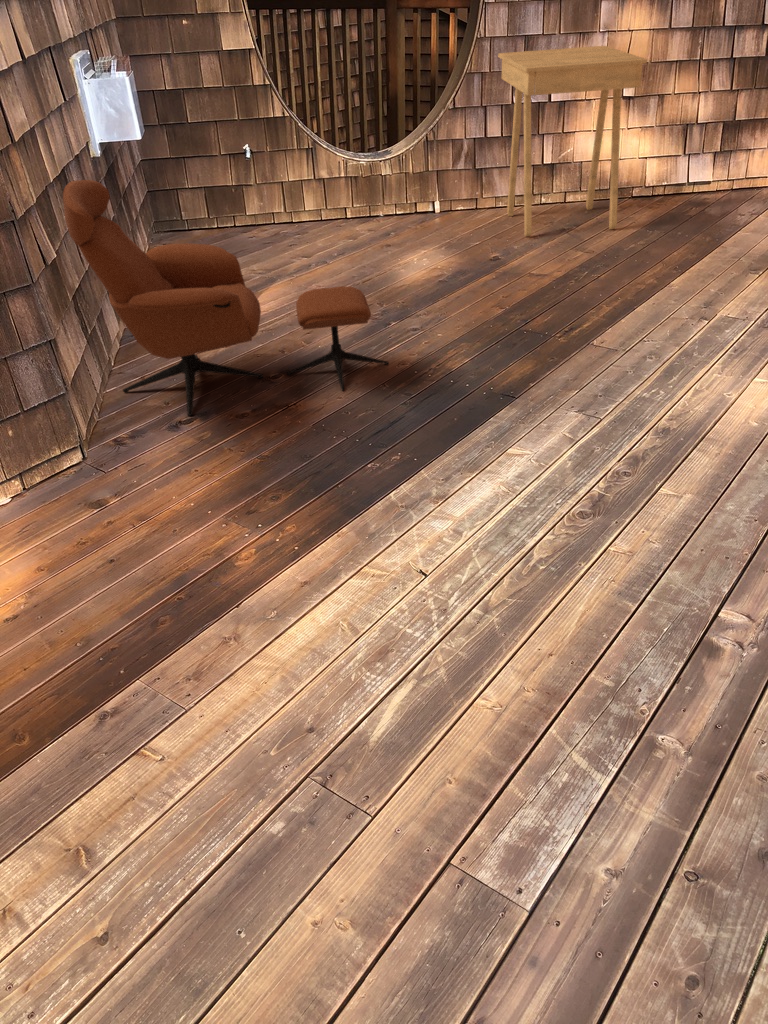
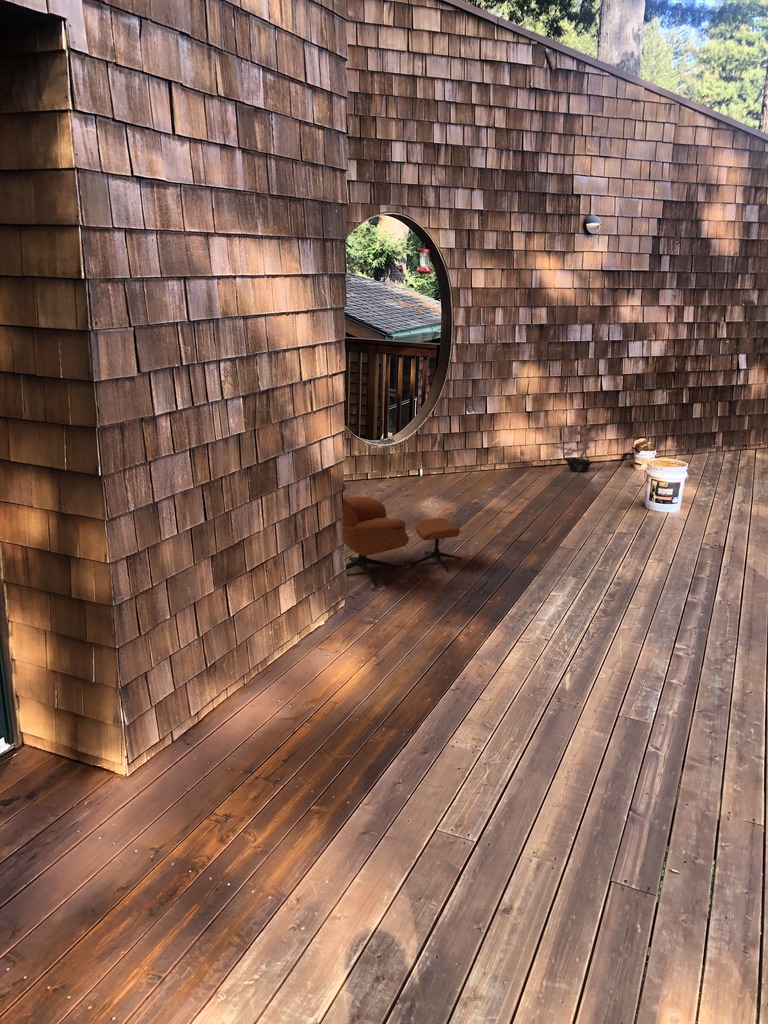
side table: present [498,46,647,236] -> none [460,386,551,490]
potted plant: none [660,105,752,205] -> present [553,420,597,472]

